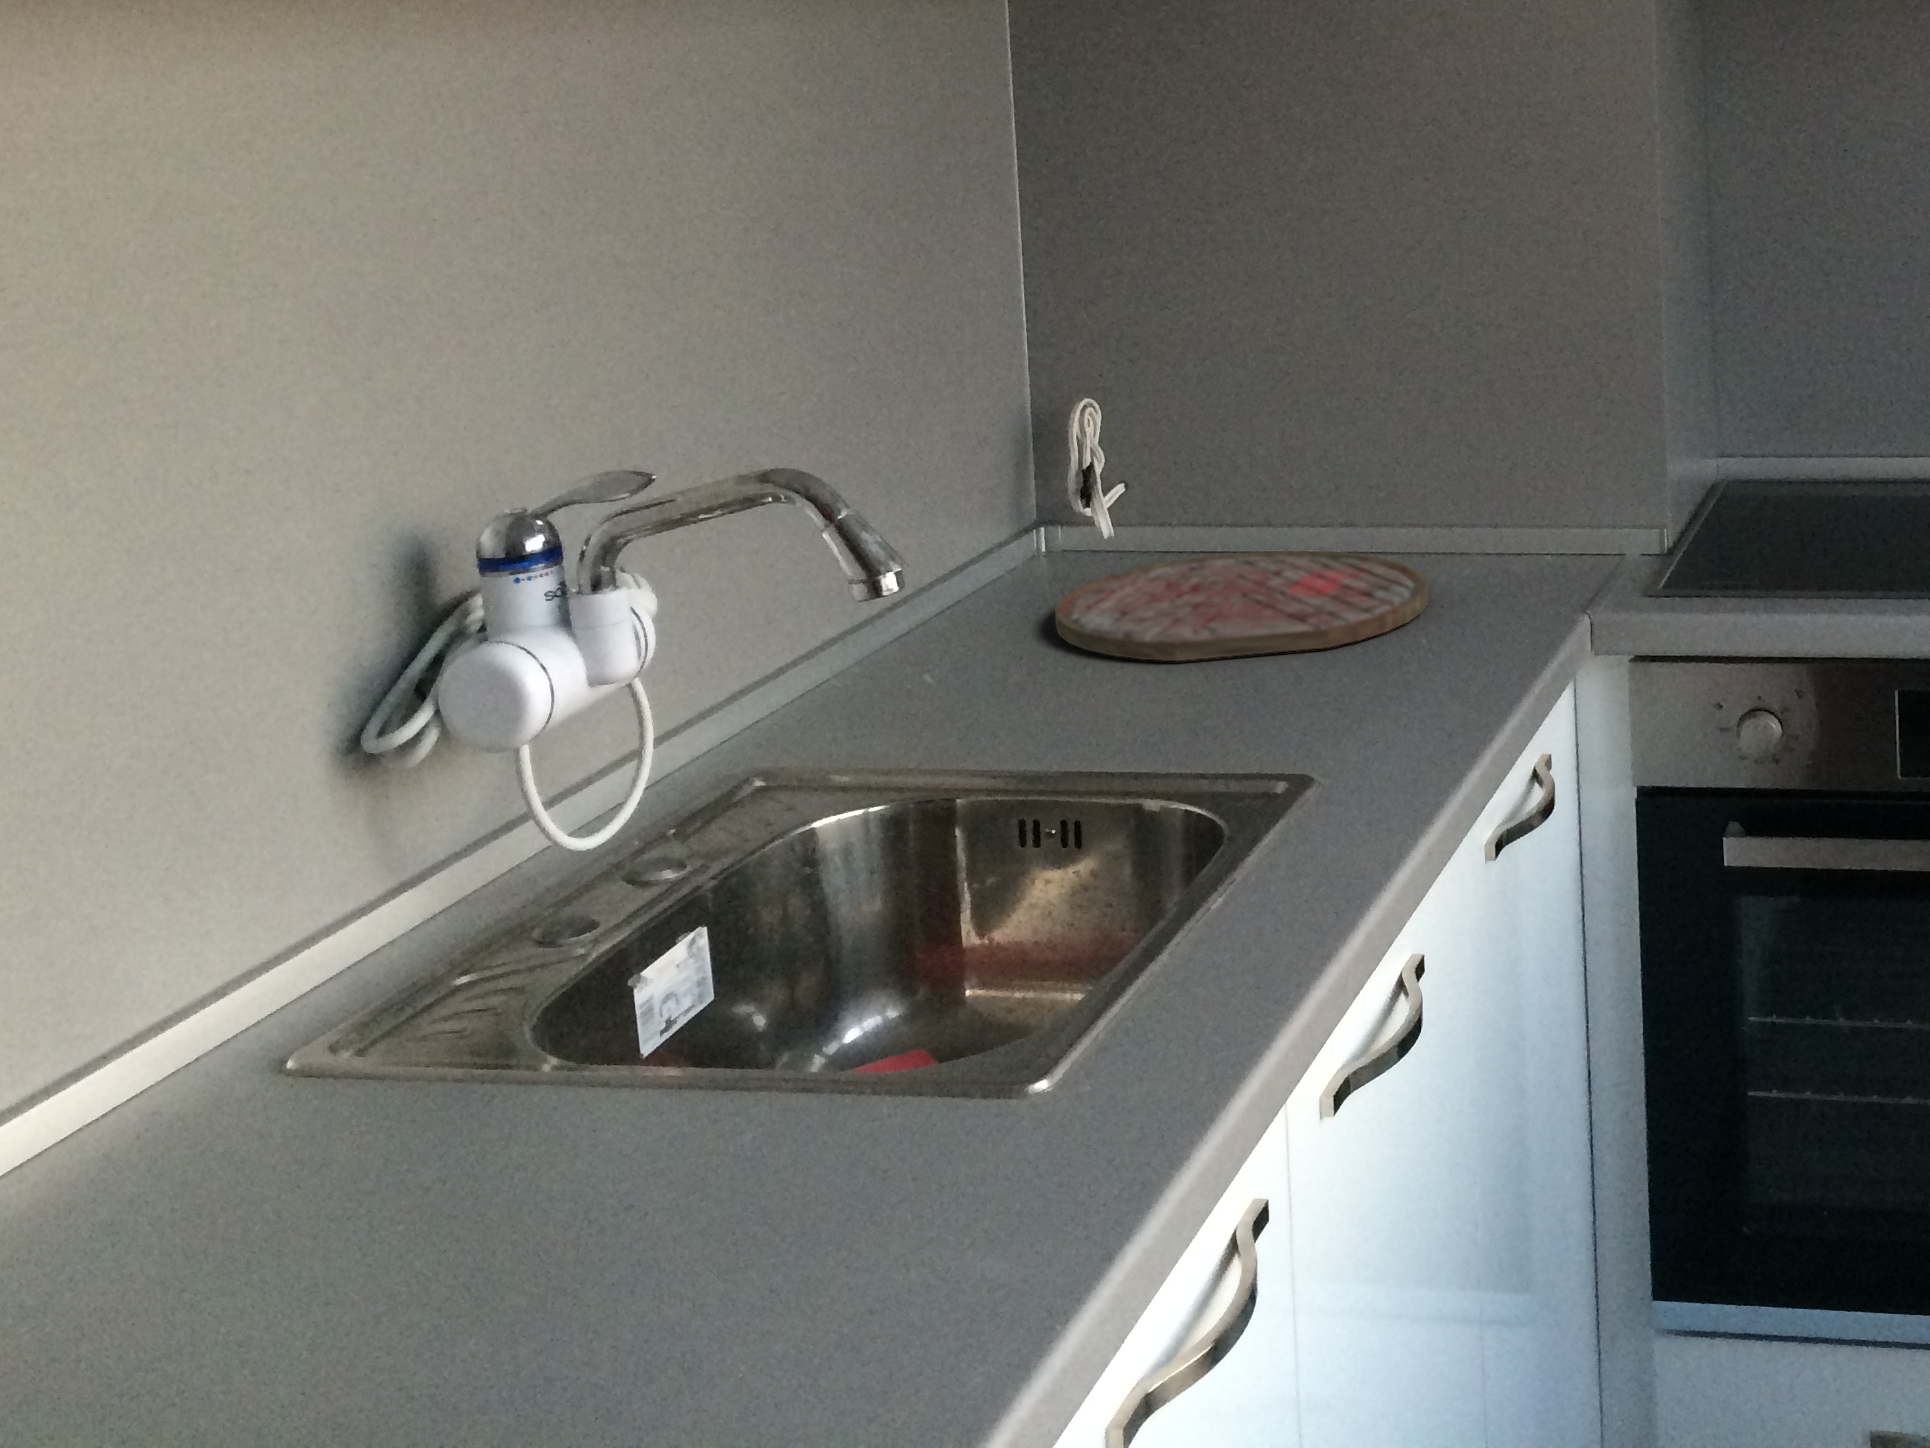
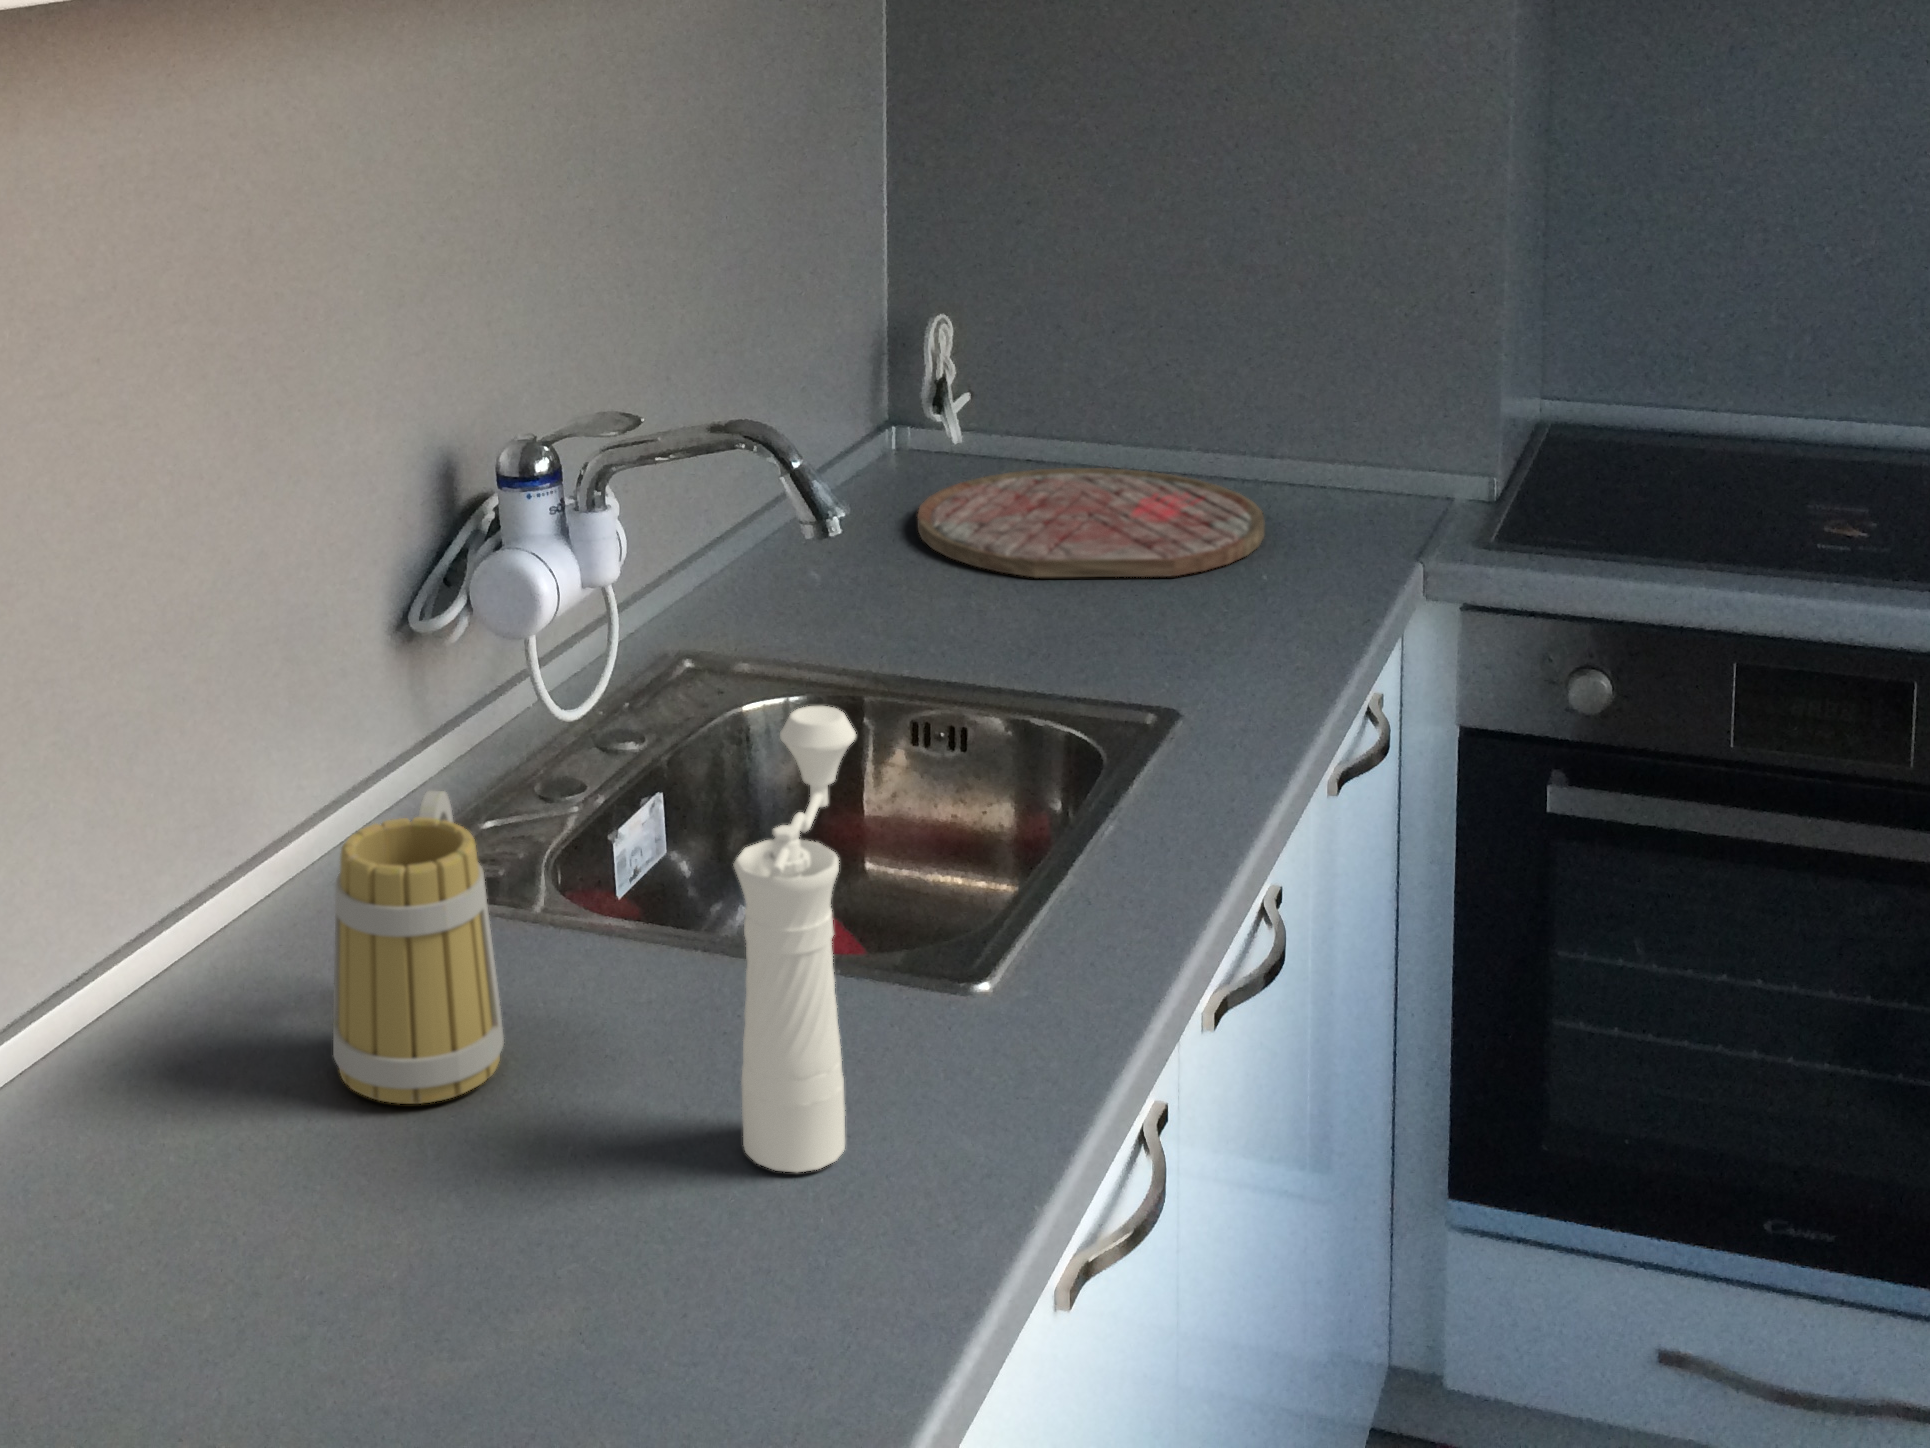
pepper mill: none [662,756,847,1345] -> present [734,706,856,1172]
mug: none [142,917,396,1332] -> present [333,791,504,1104]

